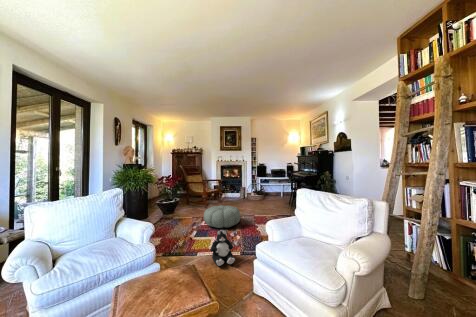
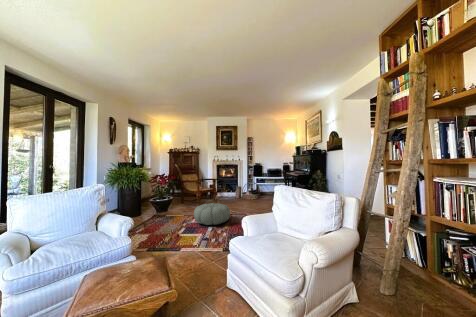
plush toy: present [210,230,235,266] -> none [193,226,216,261]

